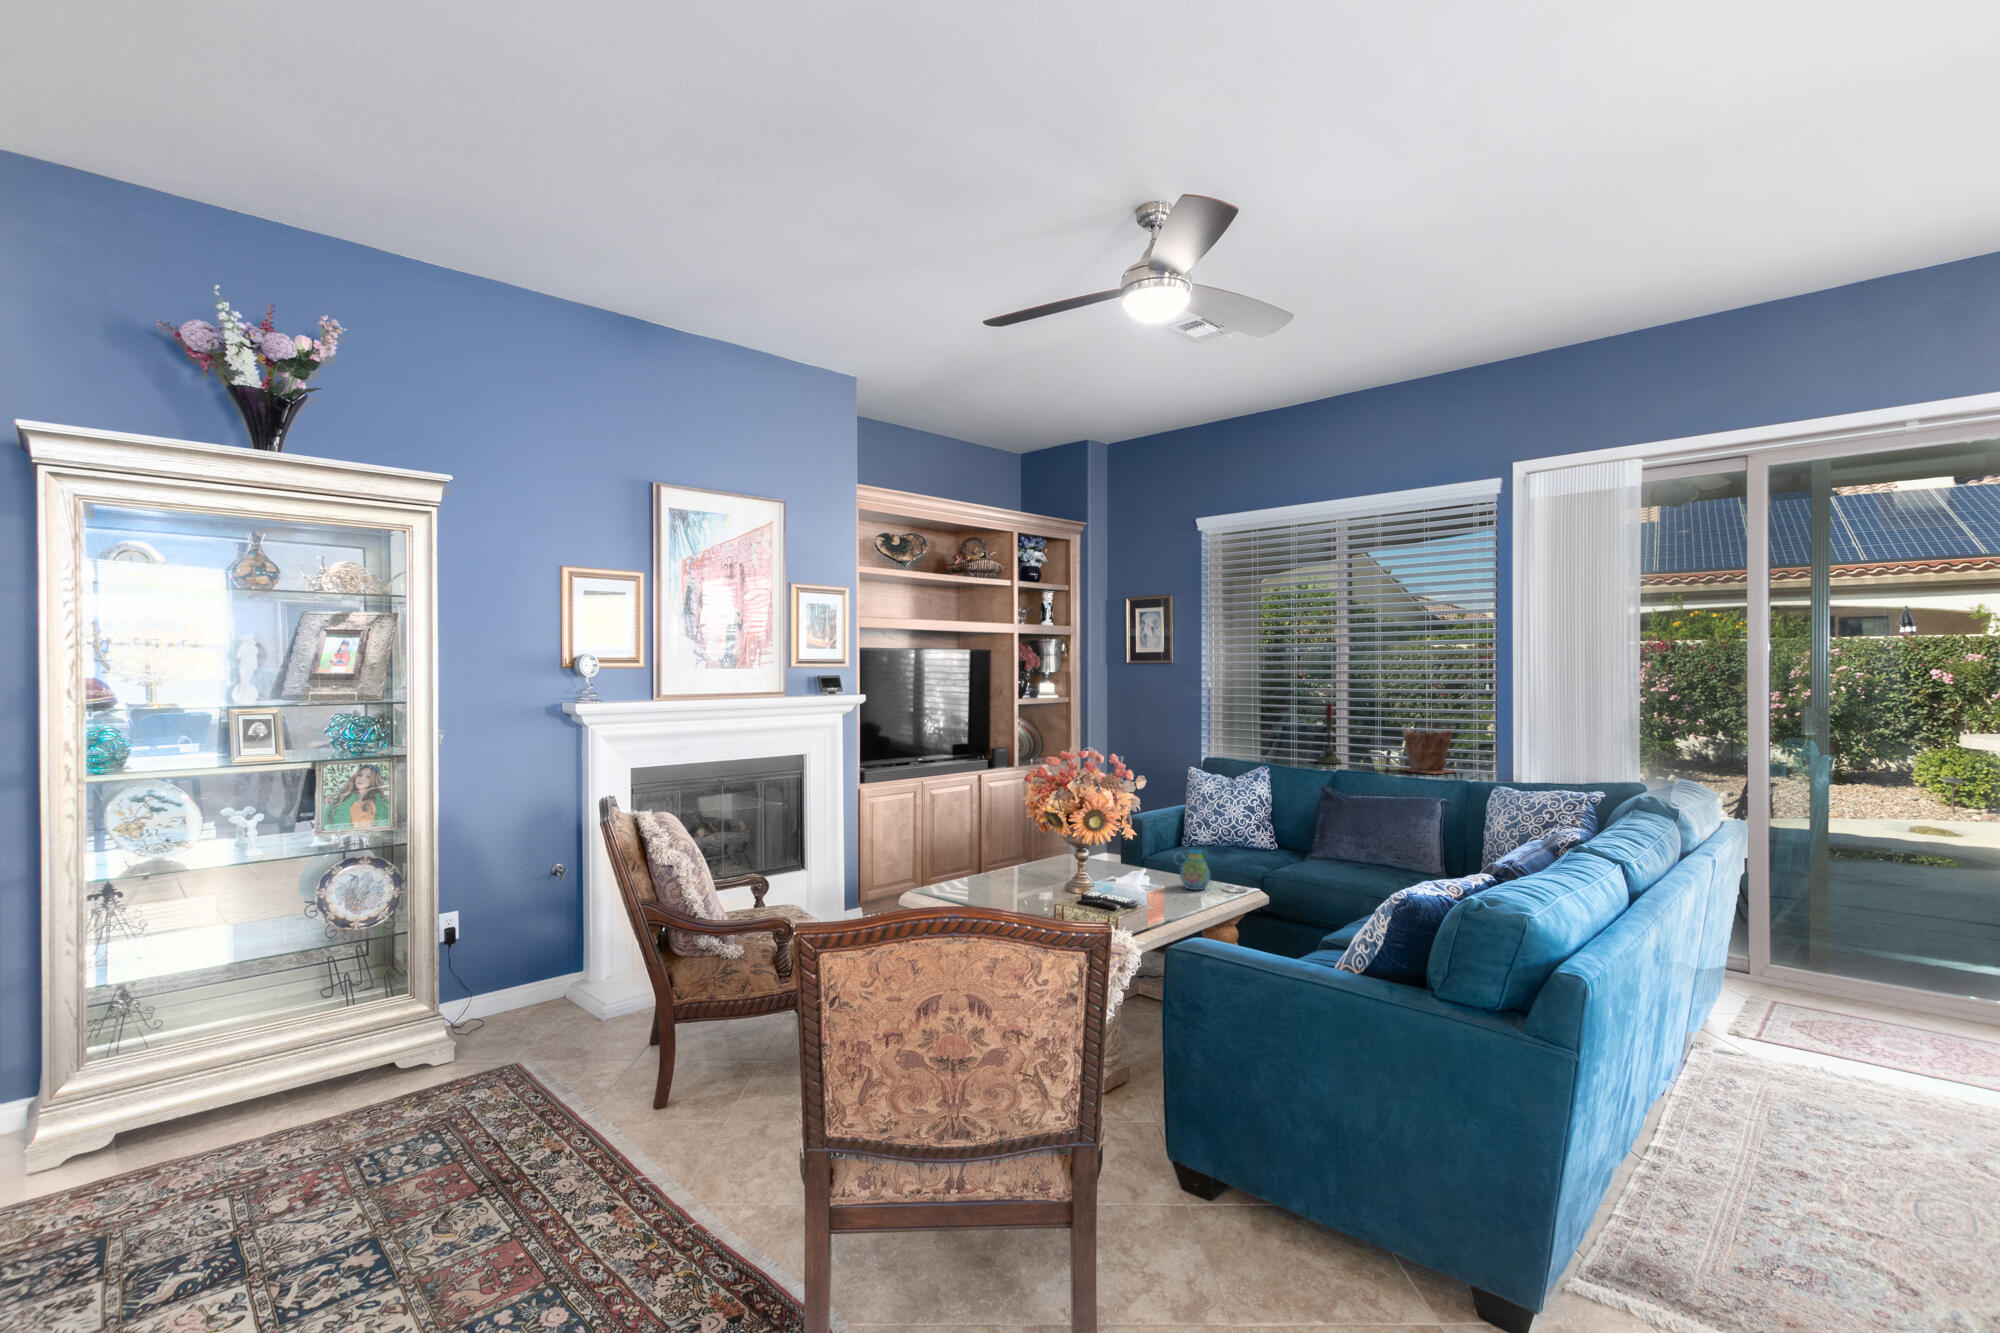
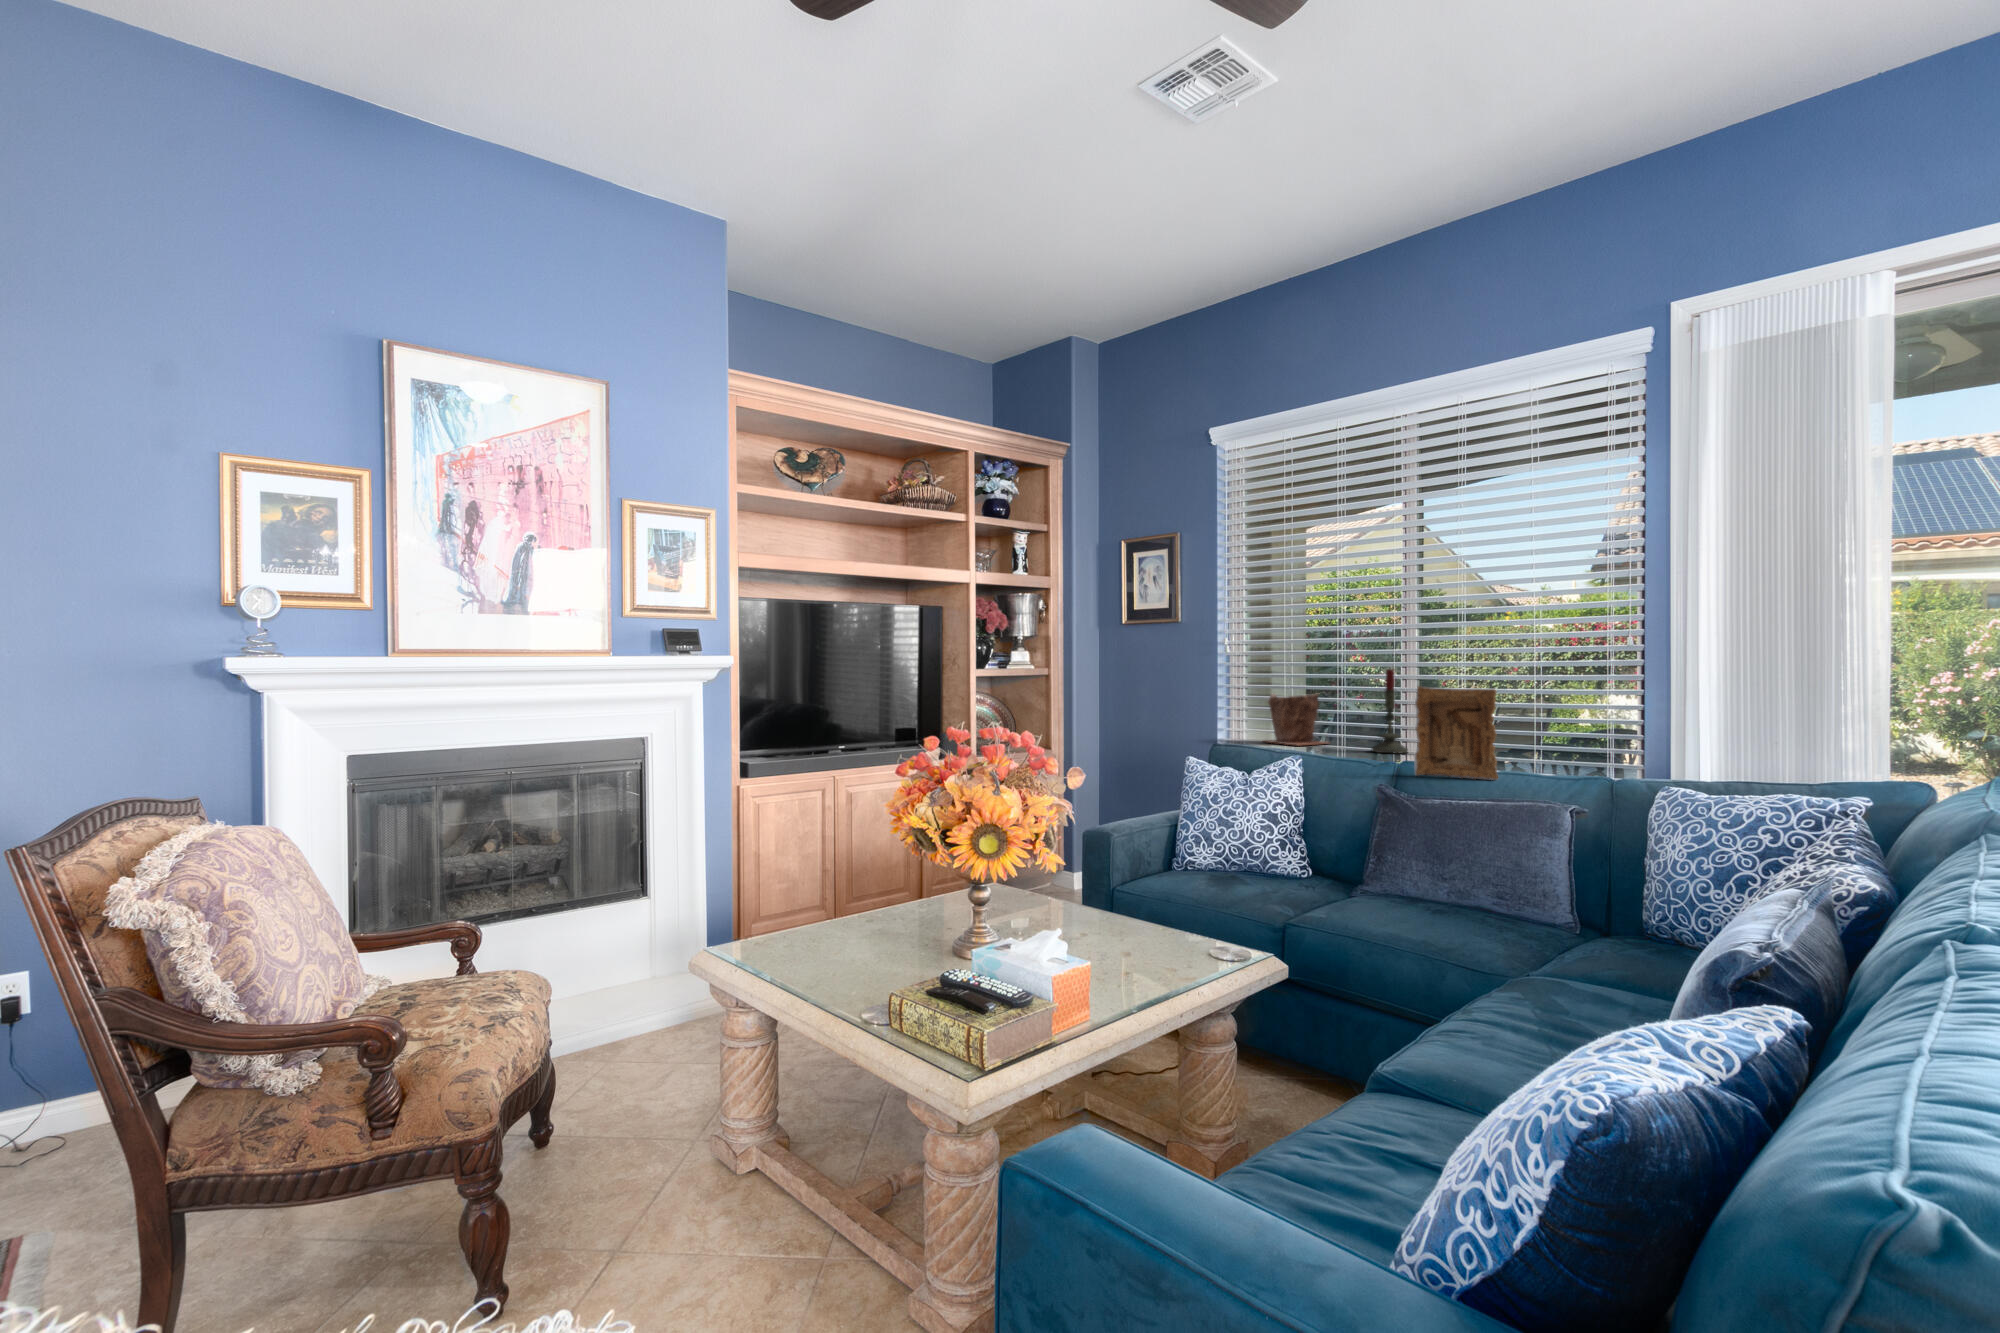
picture frame: none [1346,719,1399,782] -> present [1414,686,1498,780]
plant pot: present [1402,729,1455,774] -> present [1264,693,1328,745]
mug: present [1173,850,1210,890] -> none [1133,887,1191,954]

